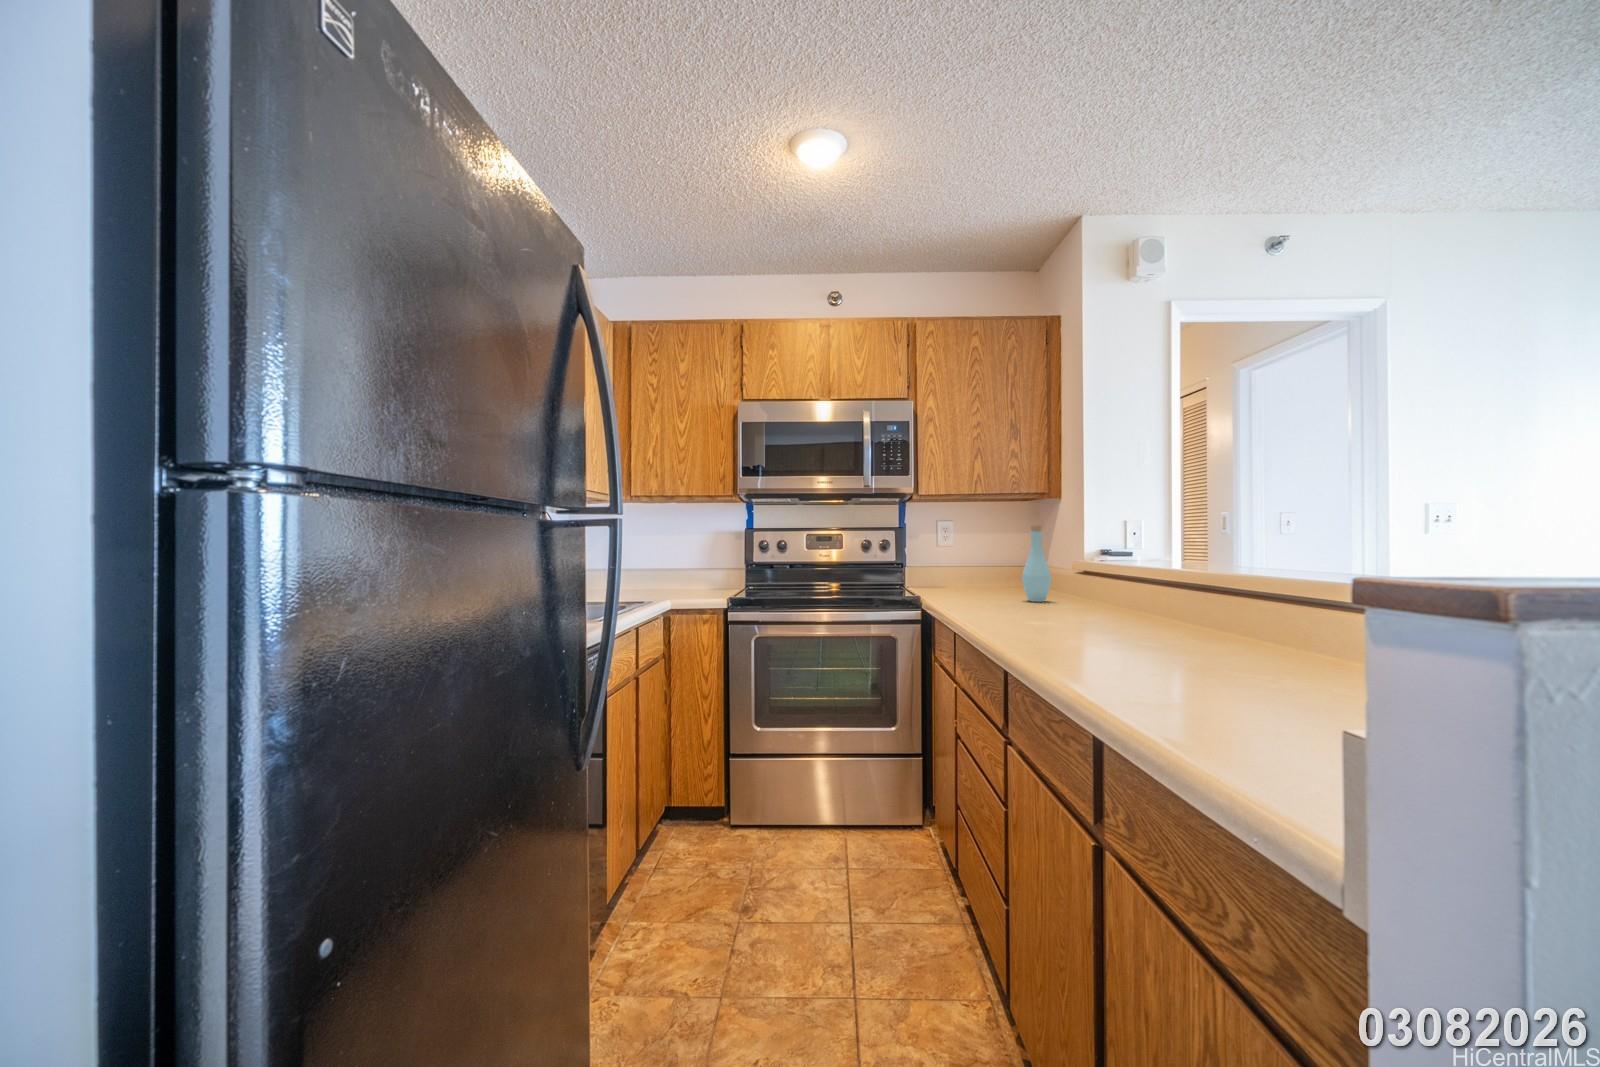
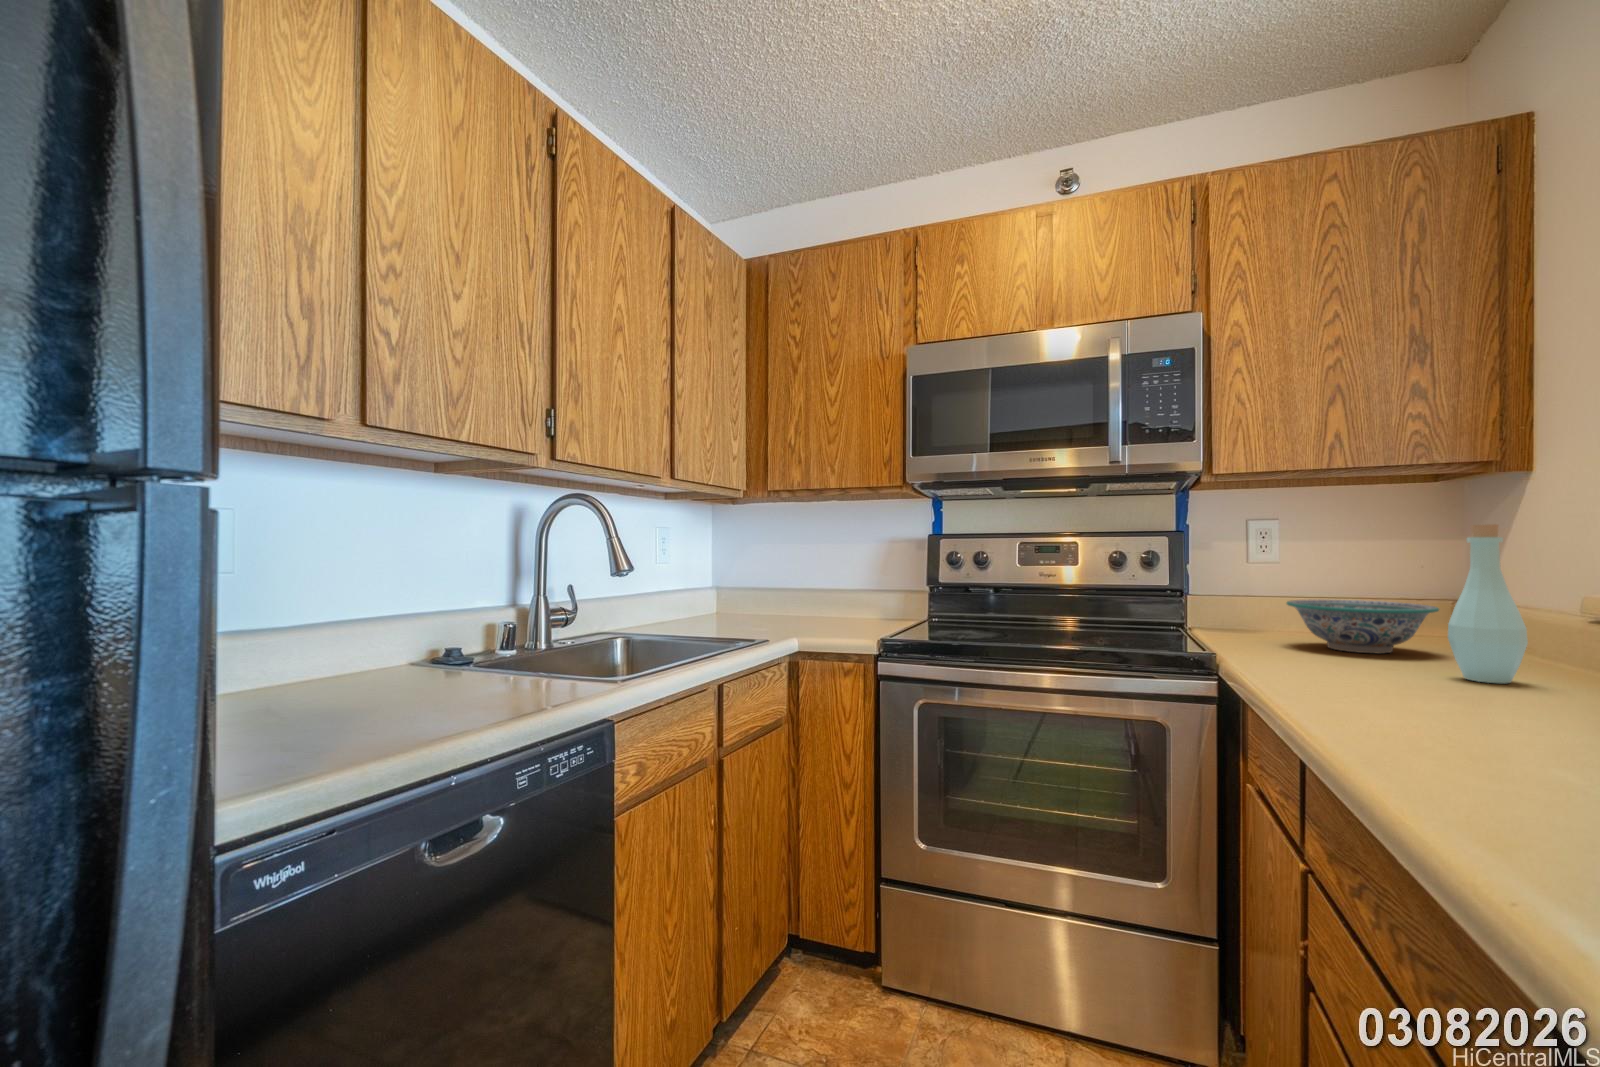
decorative bowl: none [954,566,1021,593] -> present [1287,600,1439,653]

